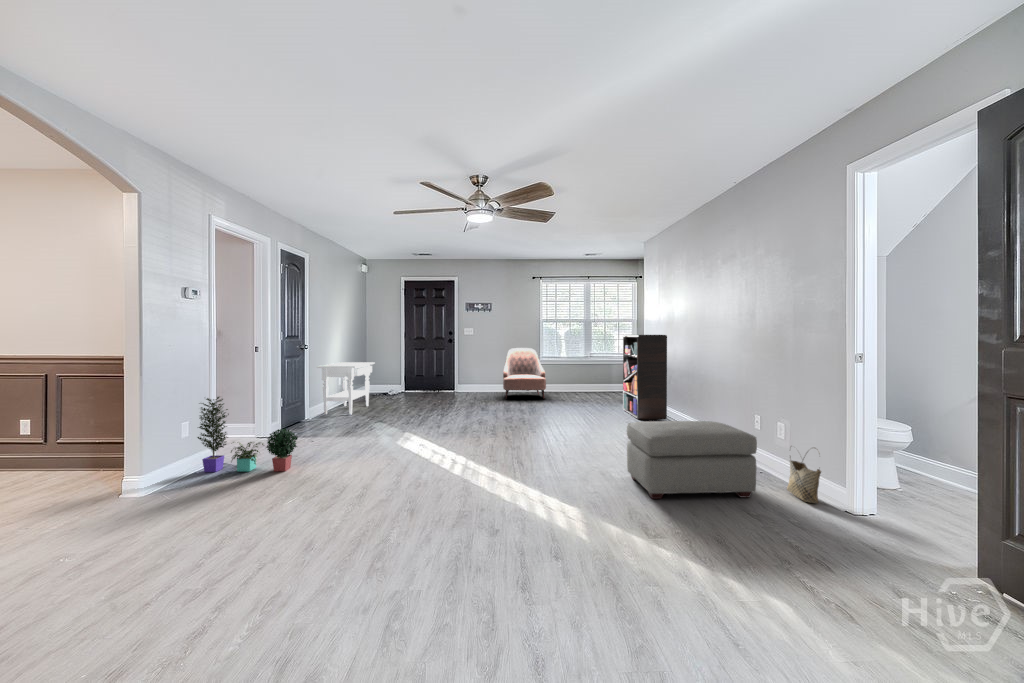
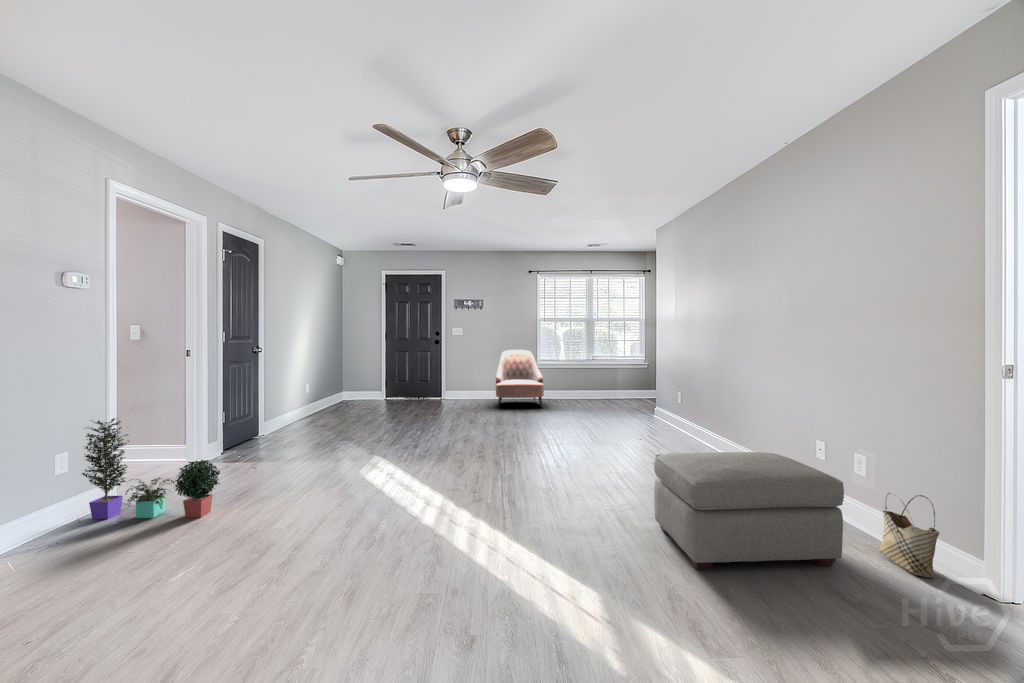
bookshelf: present [623,335,667,420] -> none [632,335,686,435]
side table: present [317,362,375,415] -> none [277,367,349,428]

